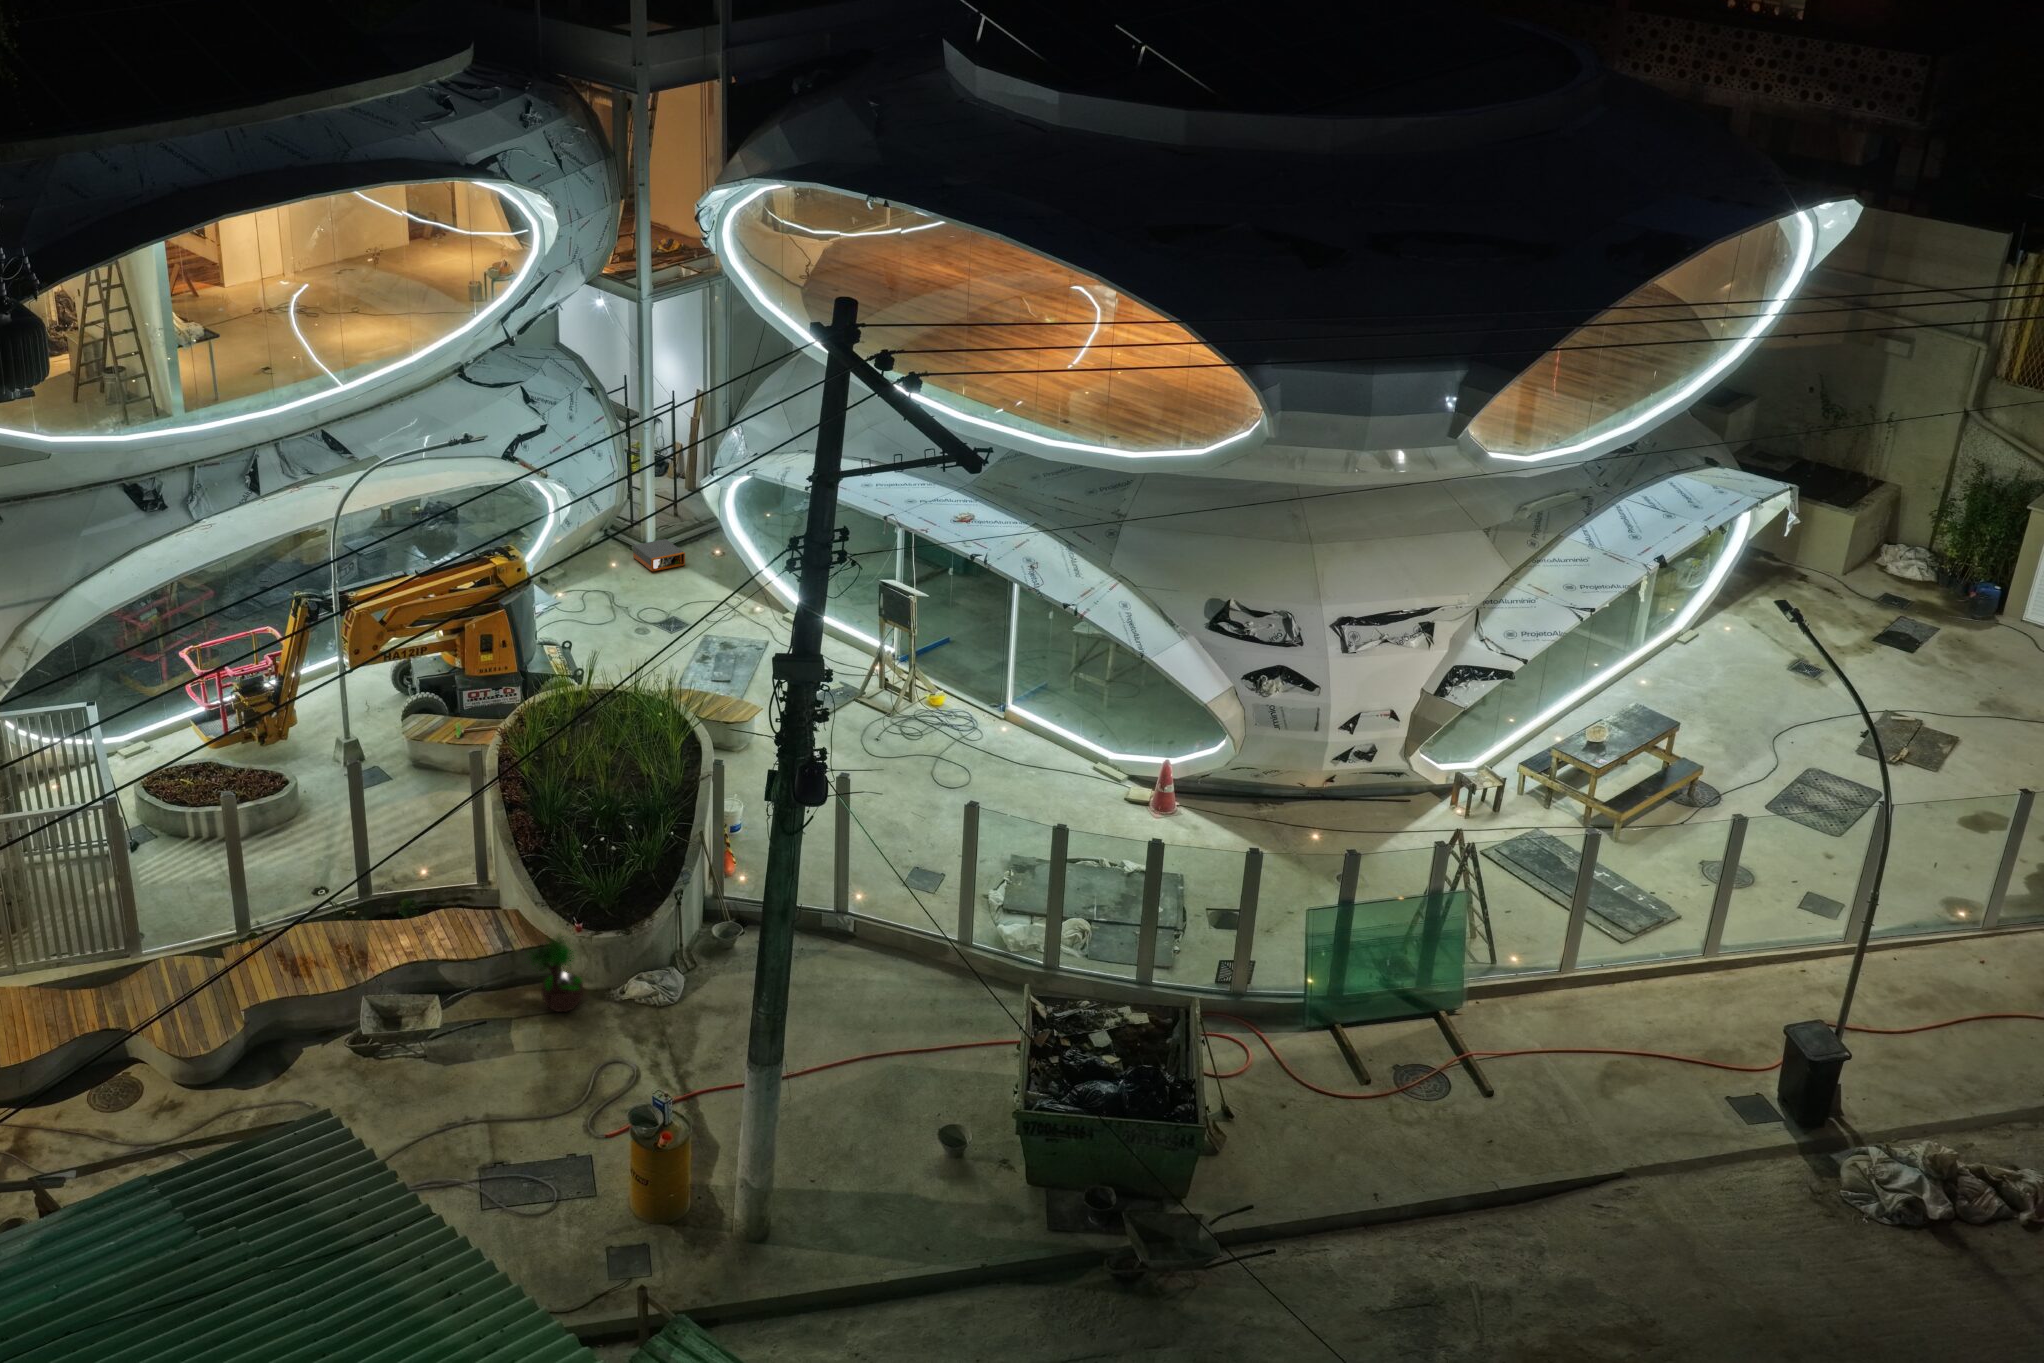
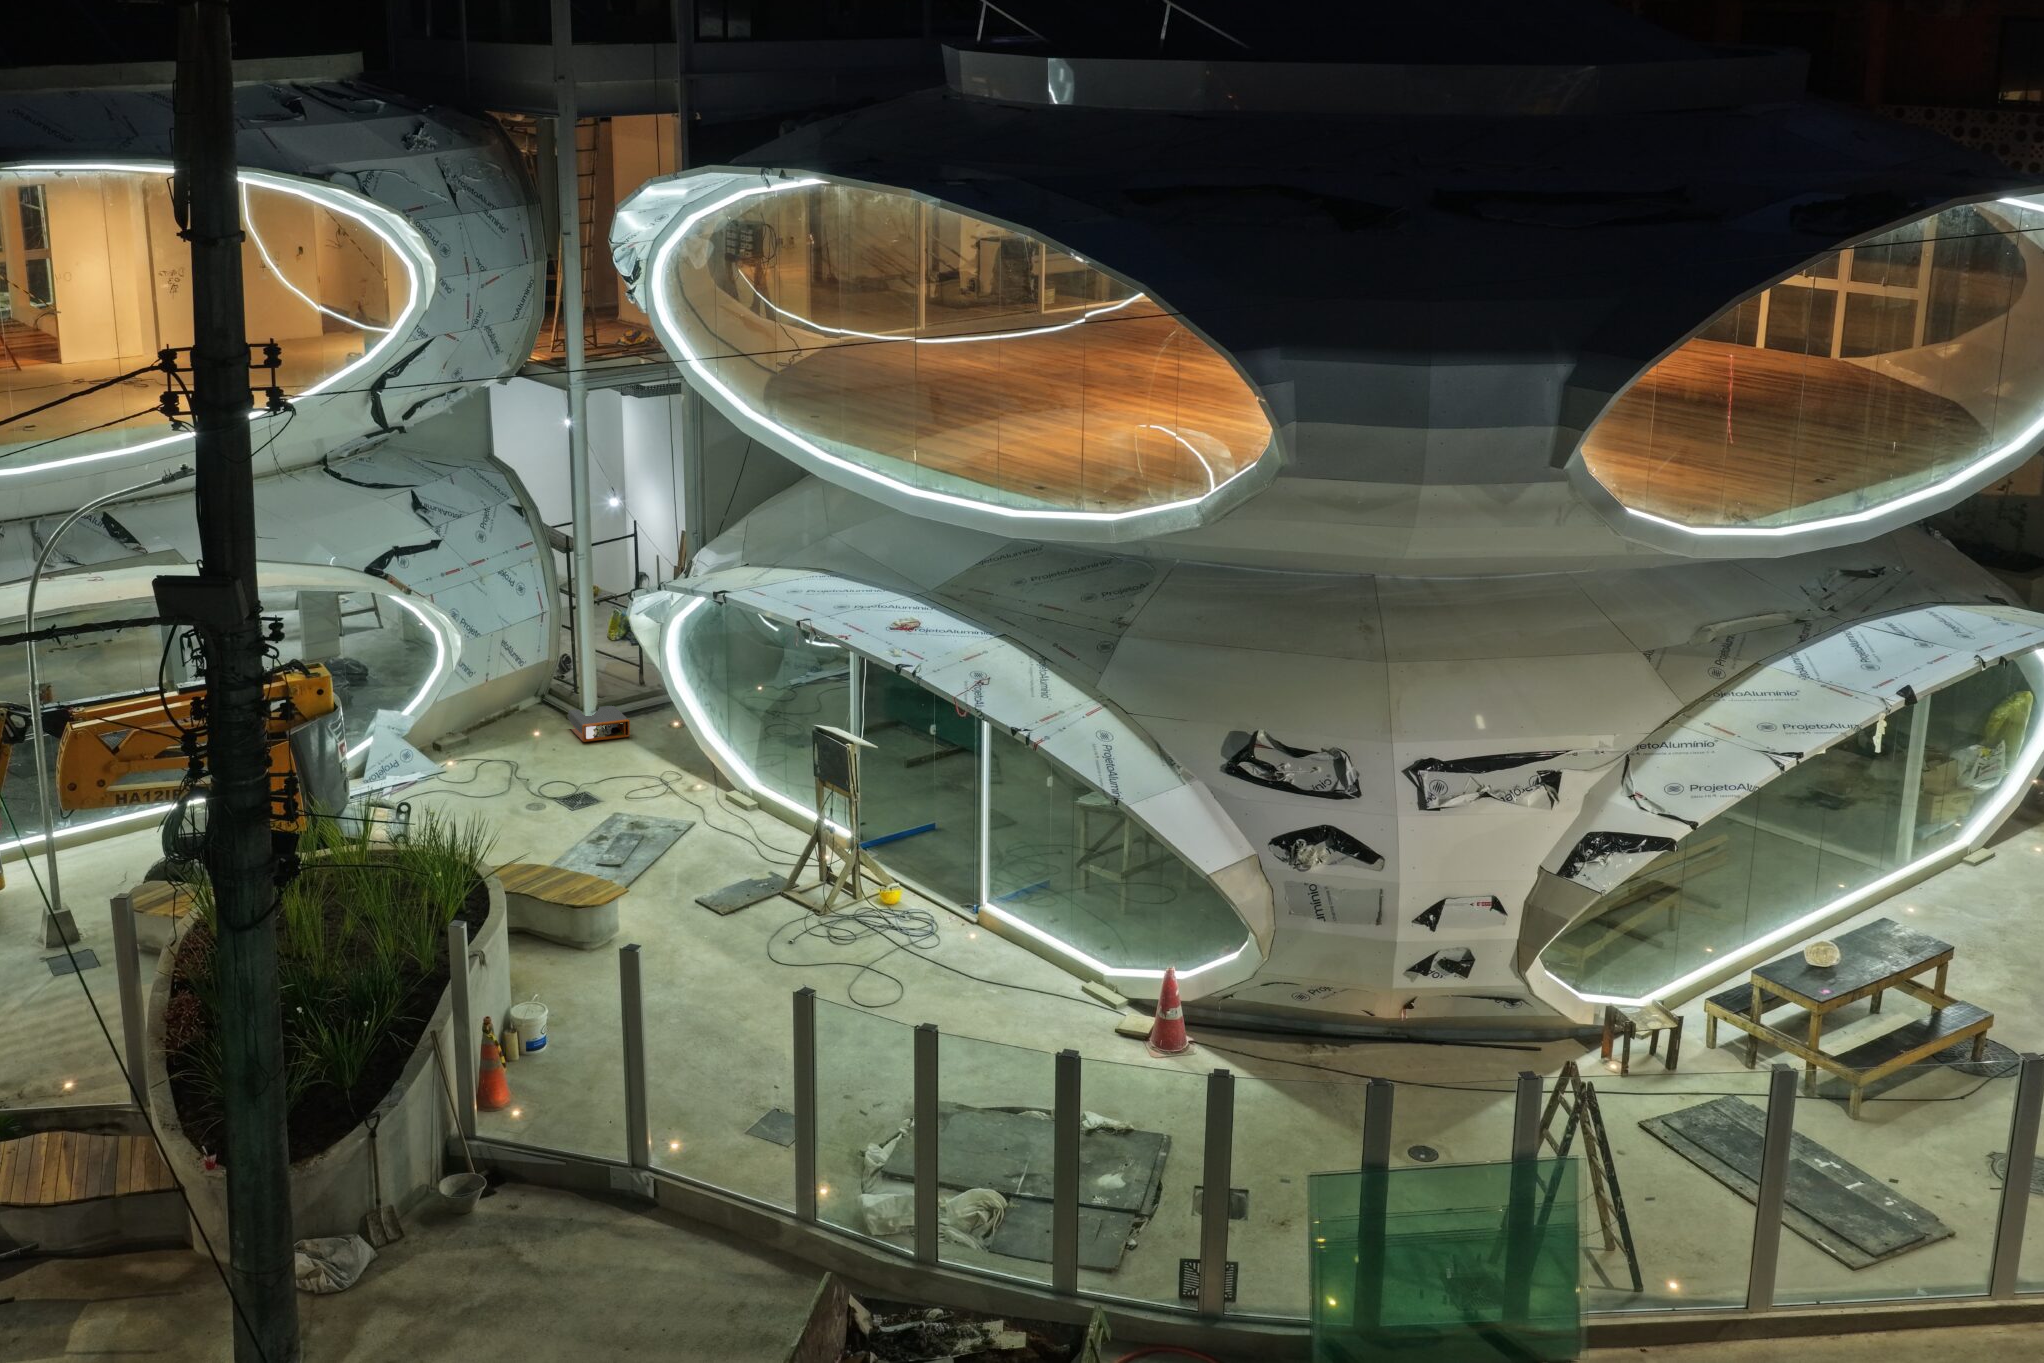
potted tree: present [525,934,583,1012] -> none [91,1158,202,1295]

